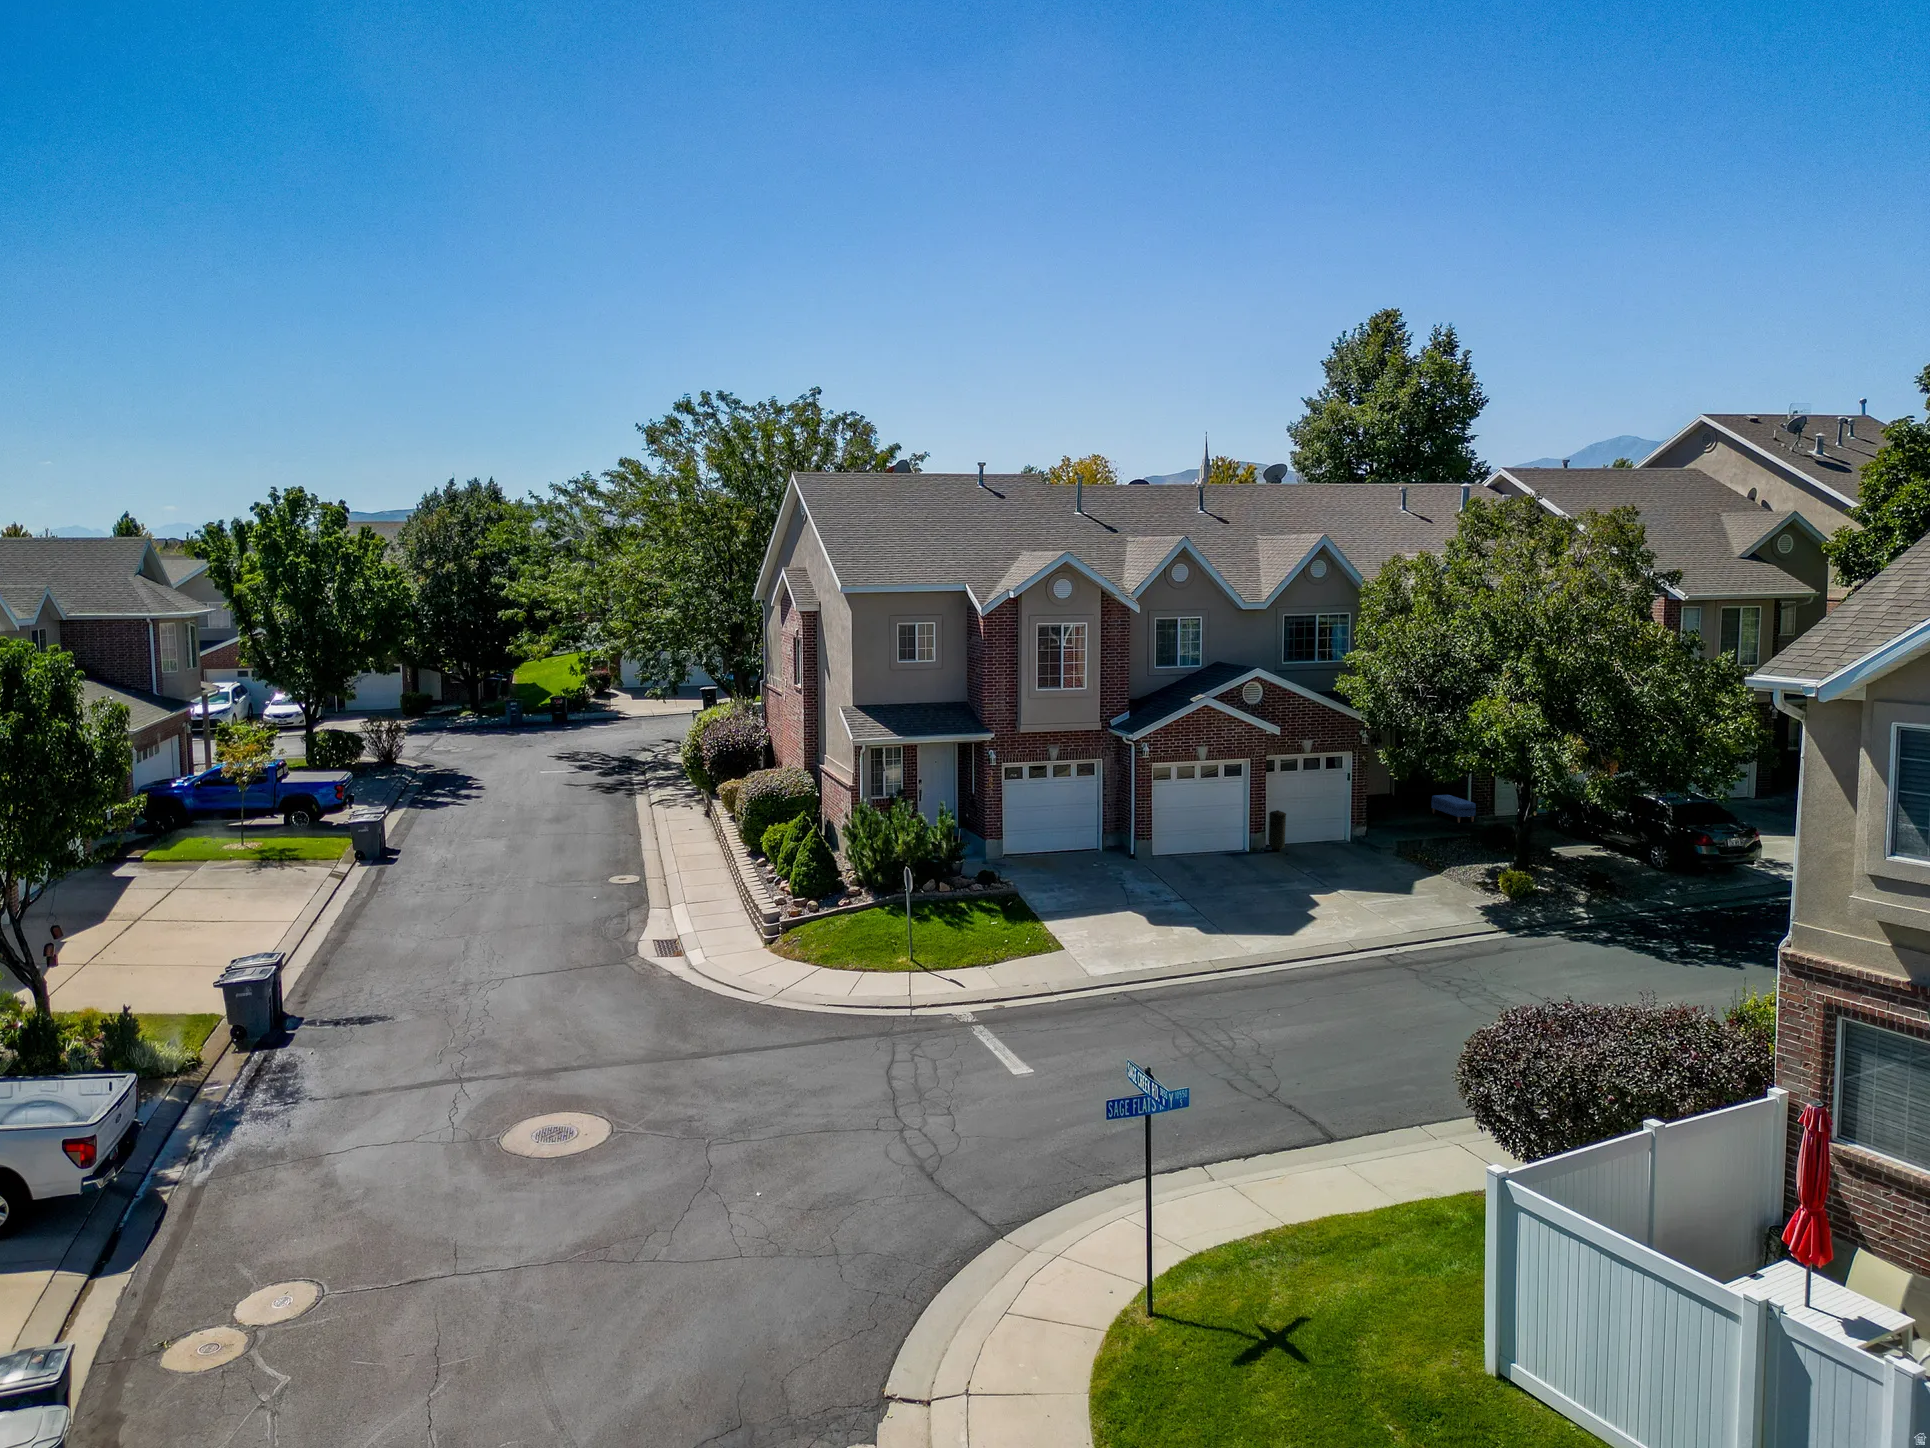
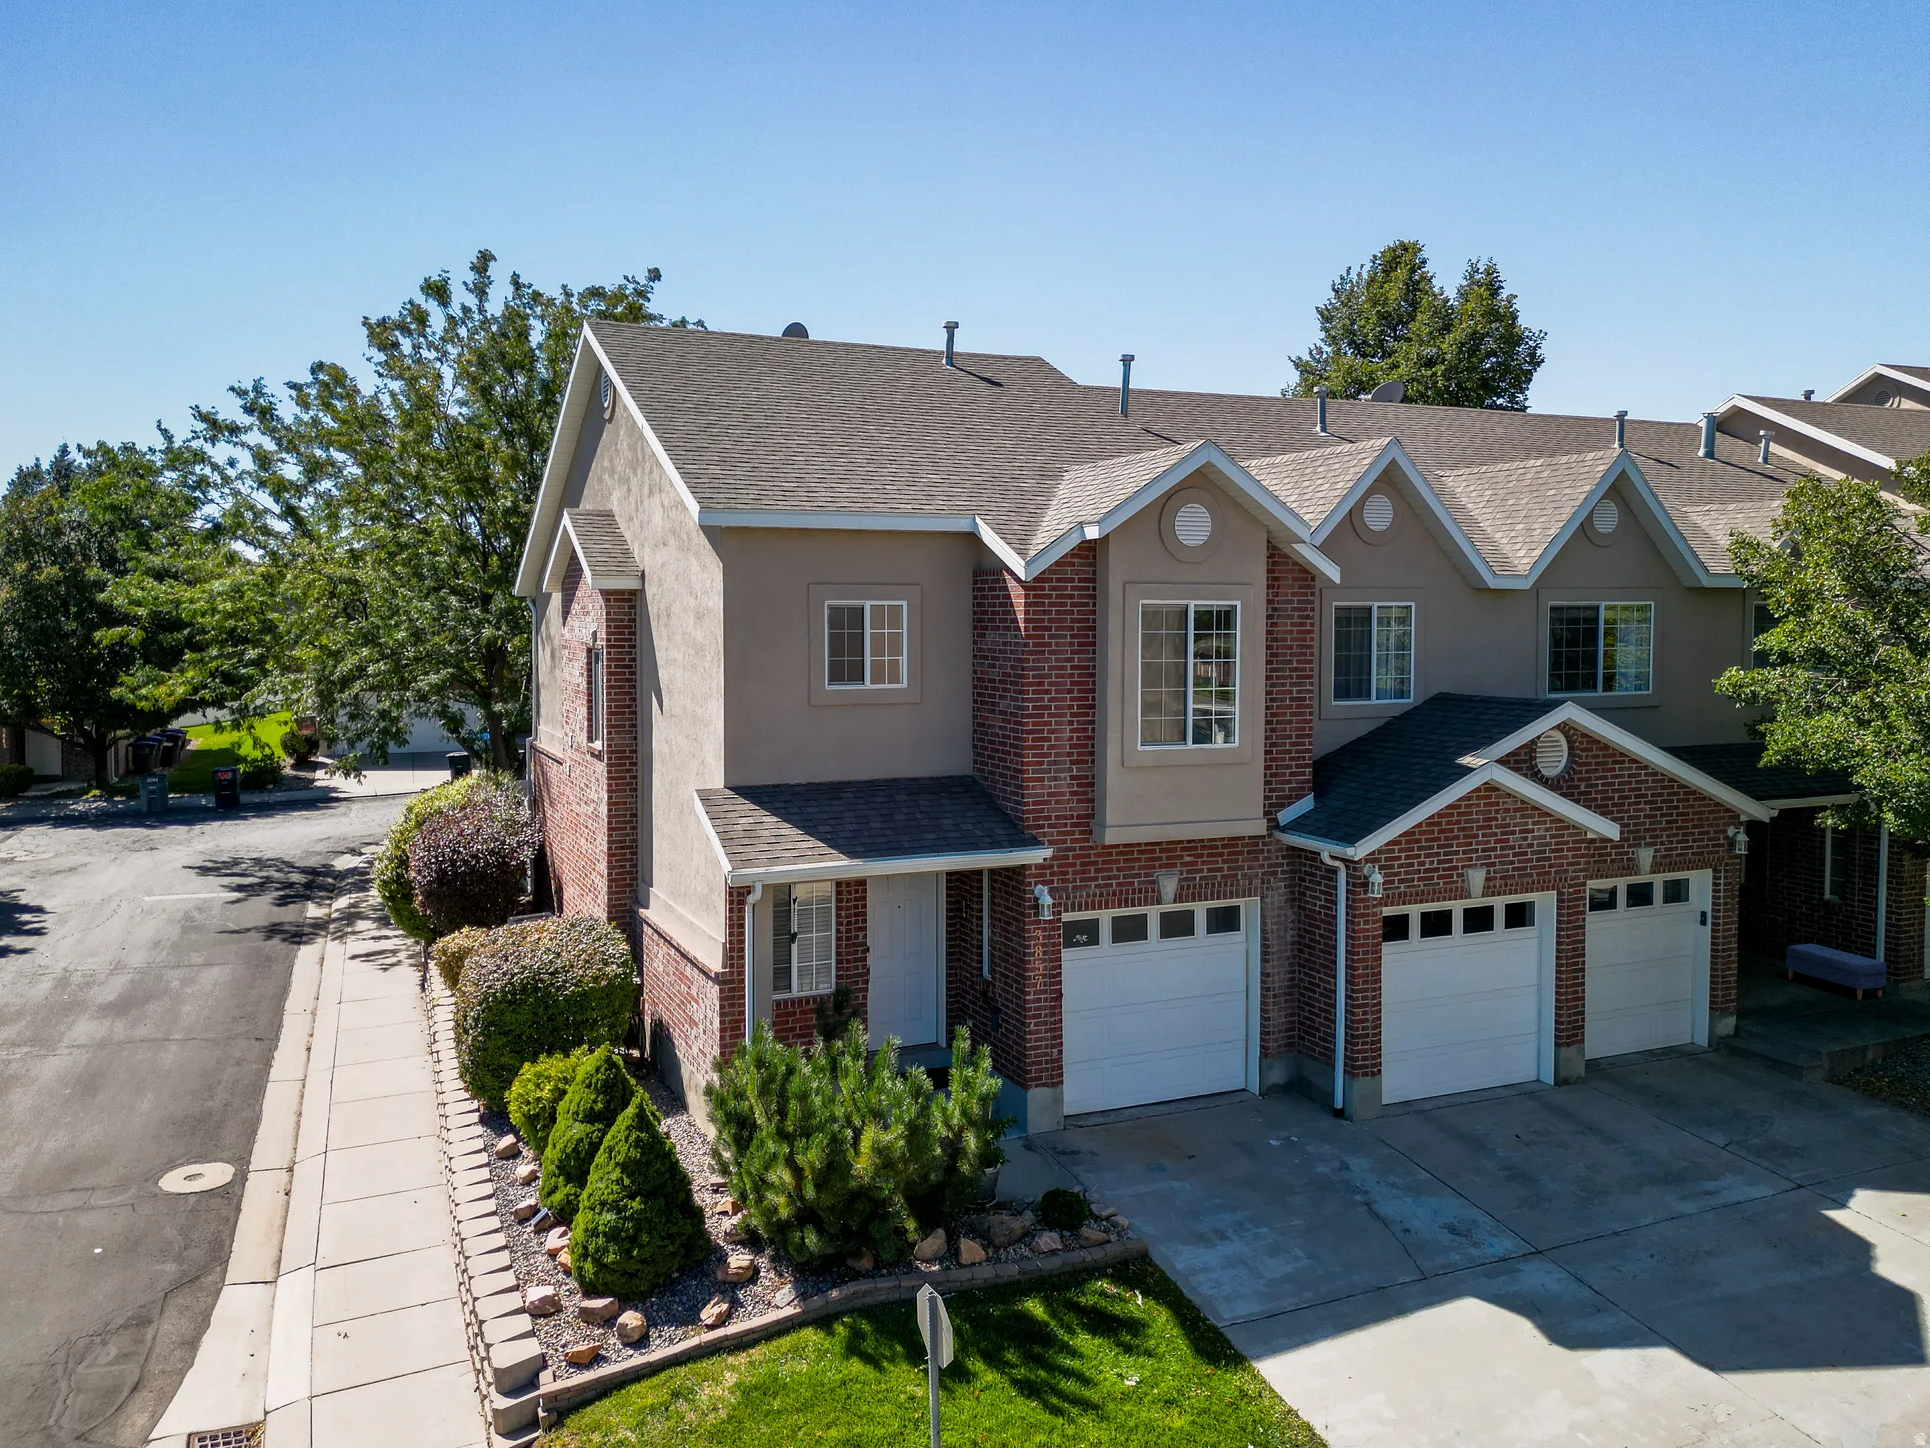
trash can: present [1269,810,1286,851] -> none [1582,996,1625,1083]

